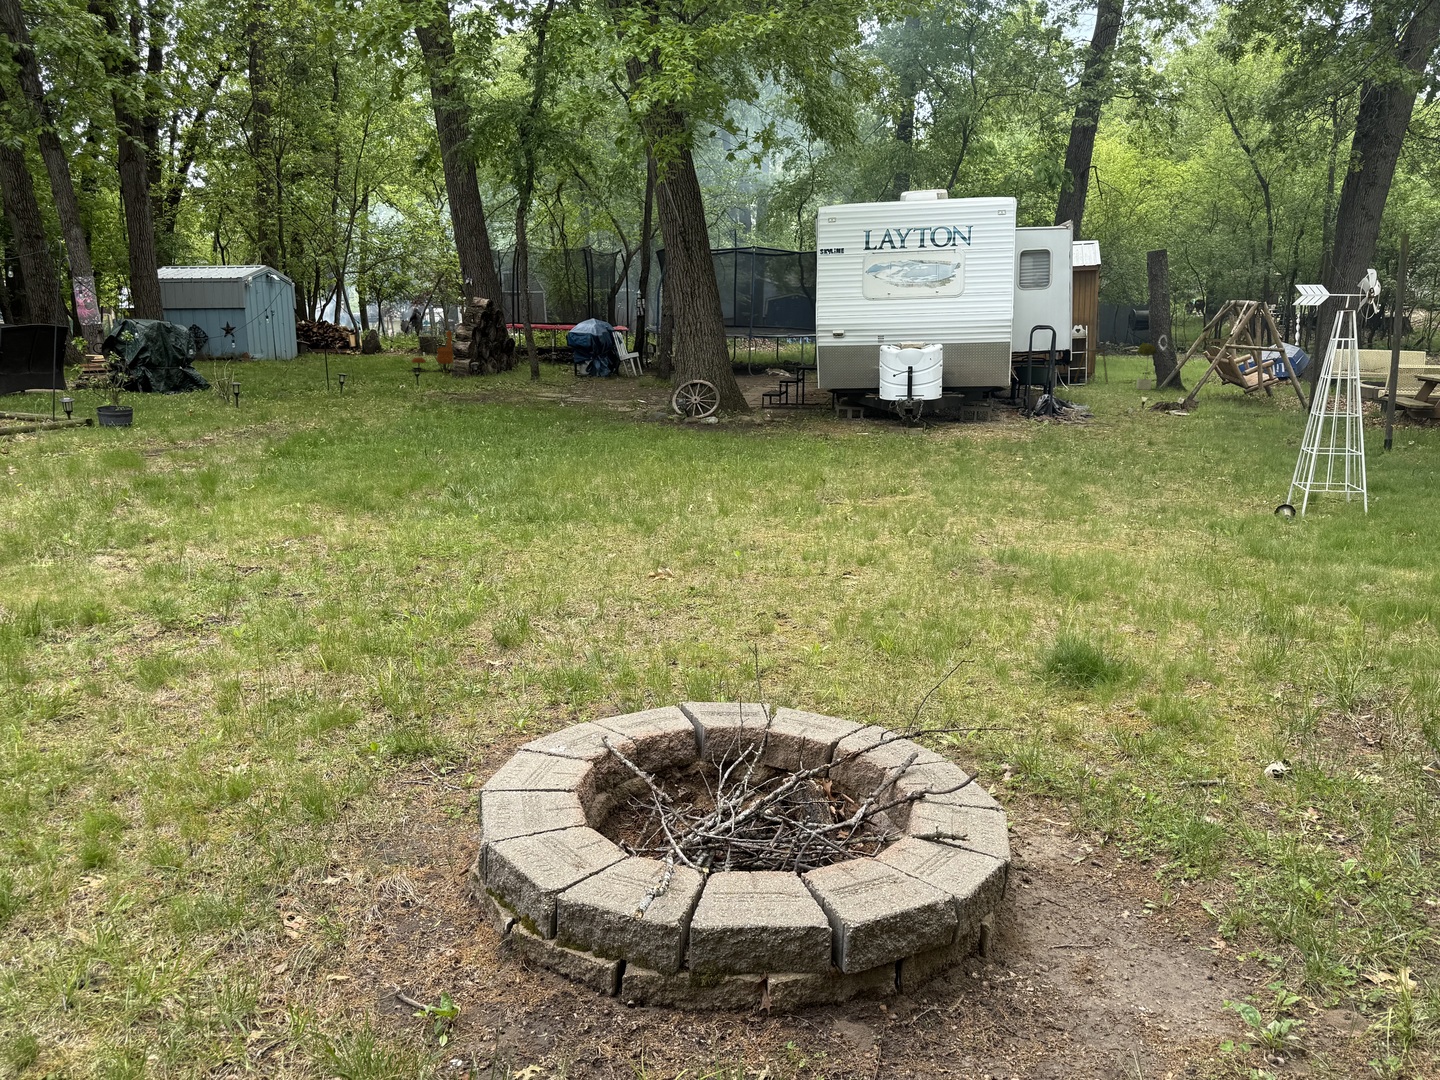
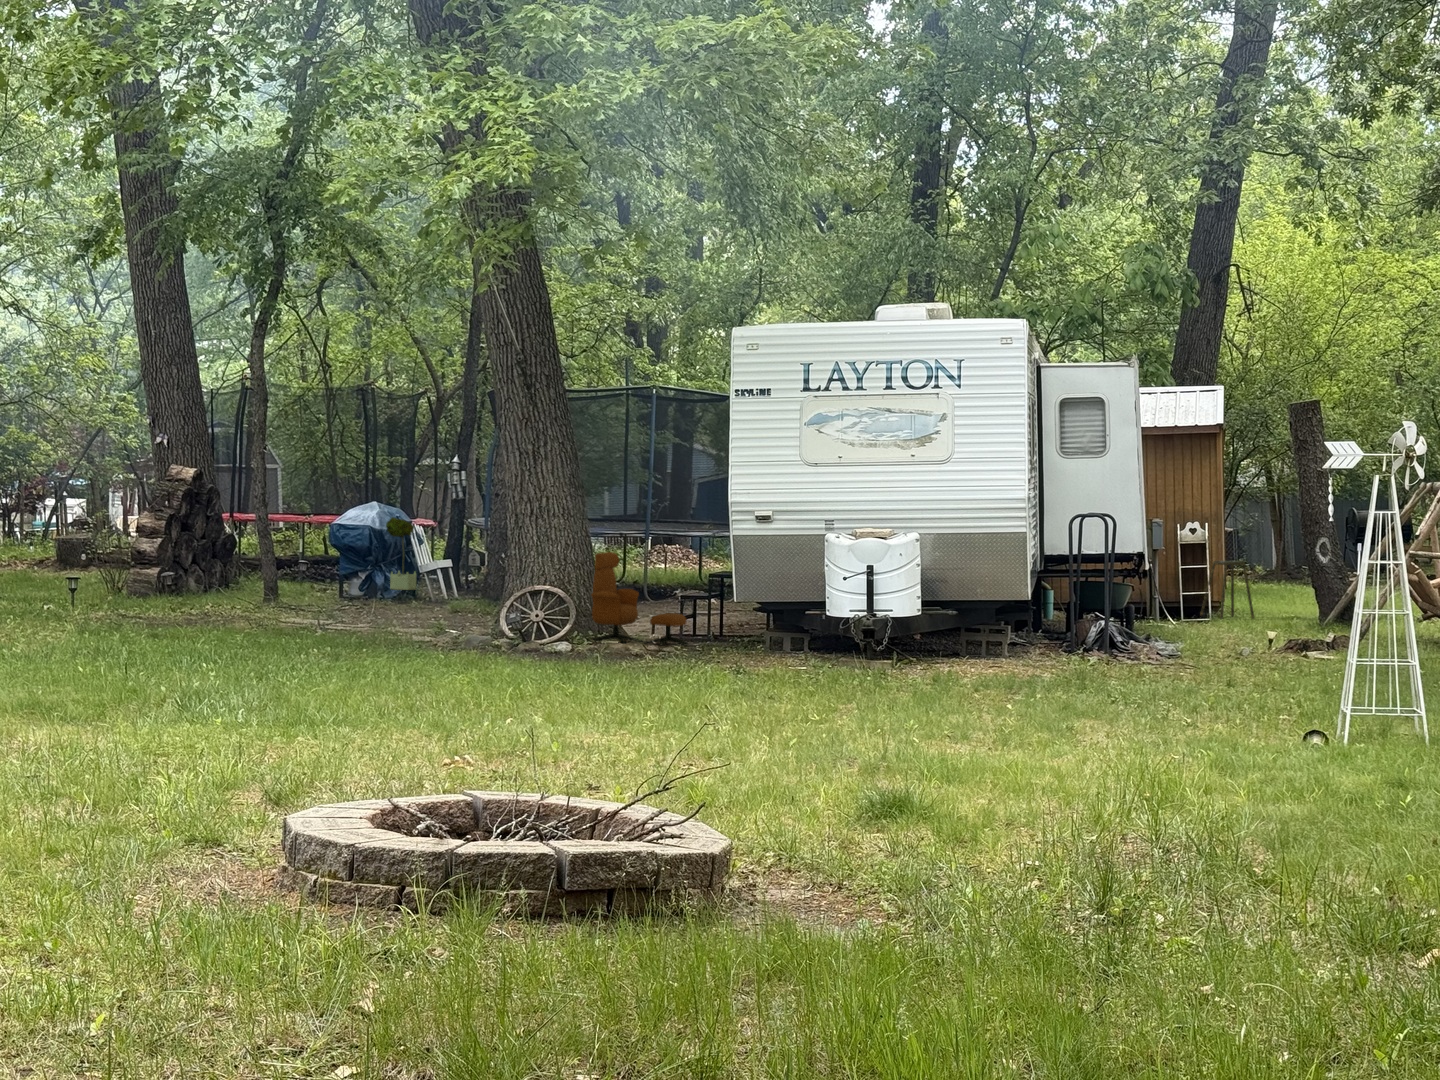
lounge chair: present [412,331,453,372] -> present [591,552,688,645]
potted tree: present [1137,343,1157,390] -> present [386,517,416,590]

